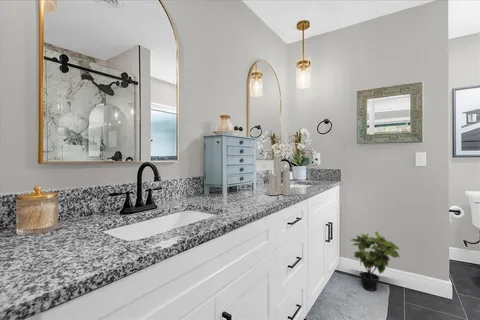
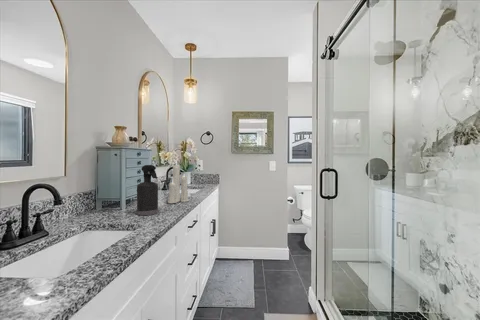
spray bottle: none [232,151,253,203] -> present [137,165,158,215]
potted plant: present [351,232,399,291] -> none [227,221,260,267]

